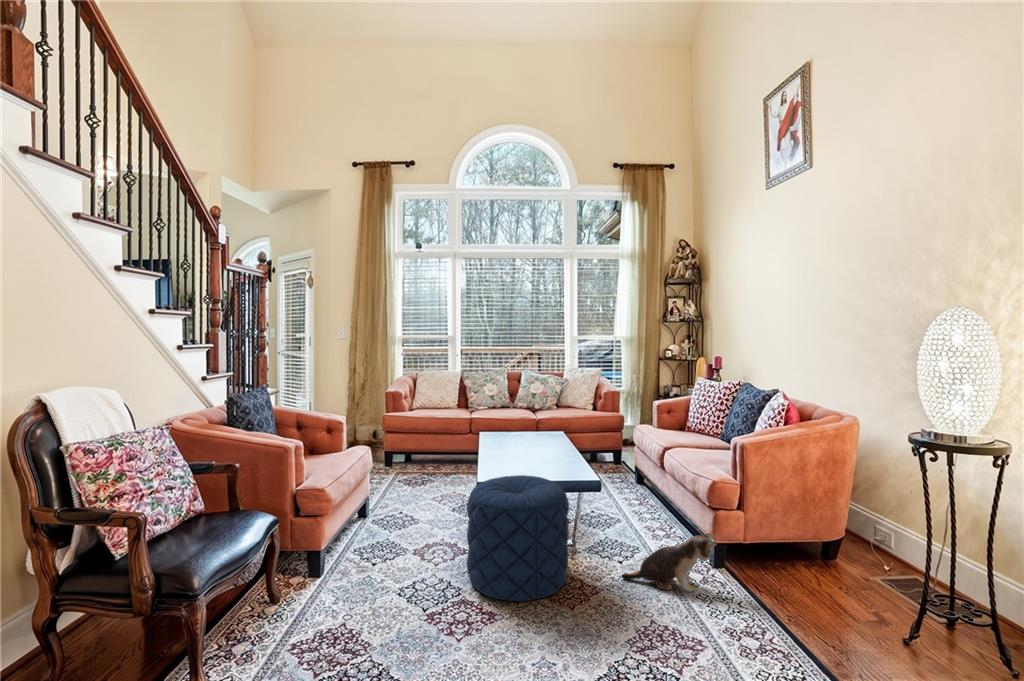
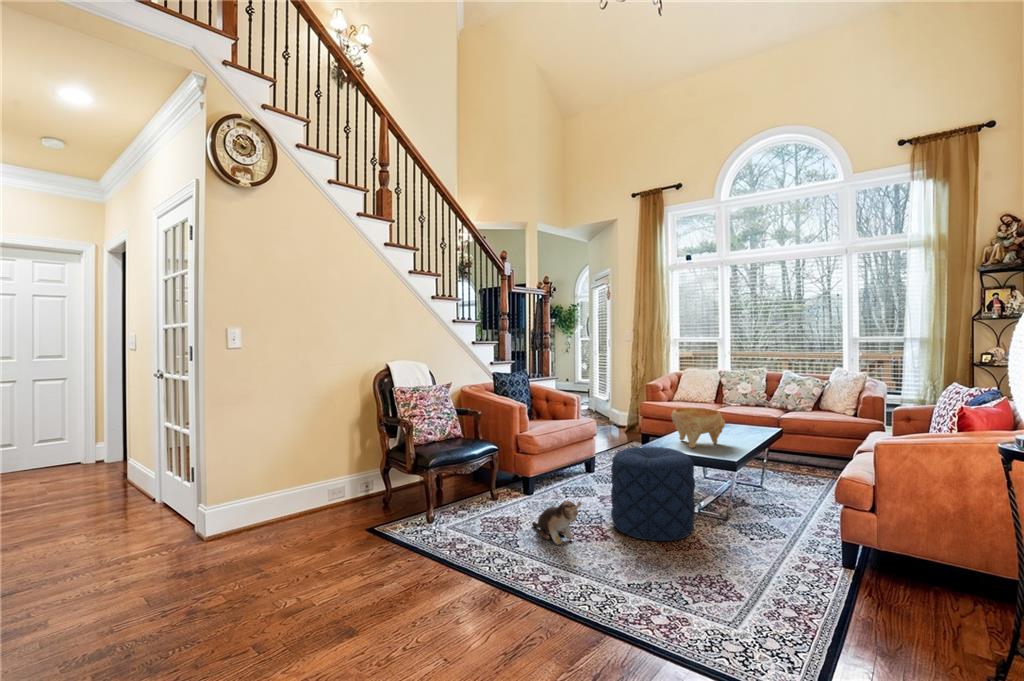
decorative bowl: none [502,421,560,470] -> present [671,407,725,448]
plush toy: present [622,533,717,592] -> present [532,501,581,545]

